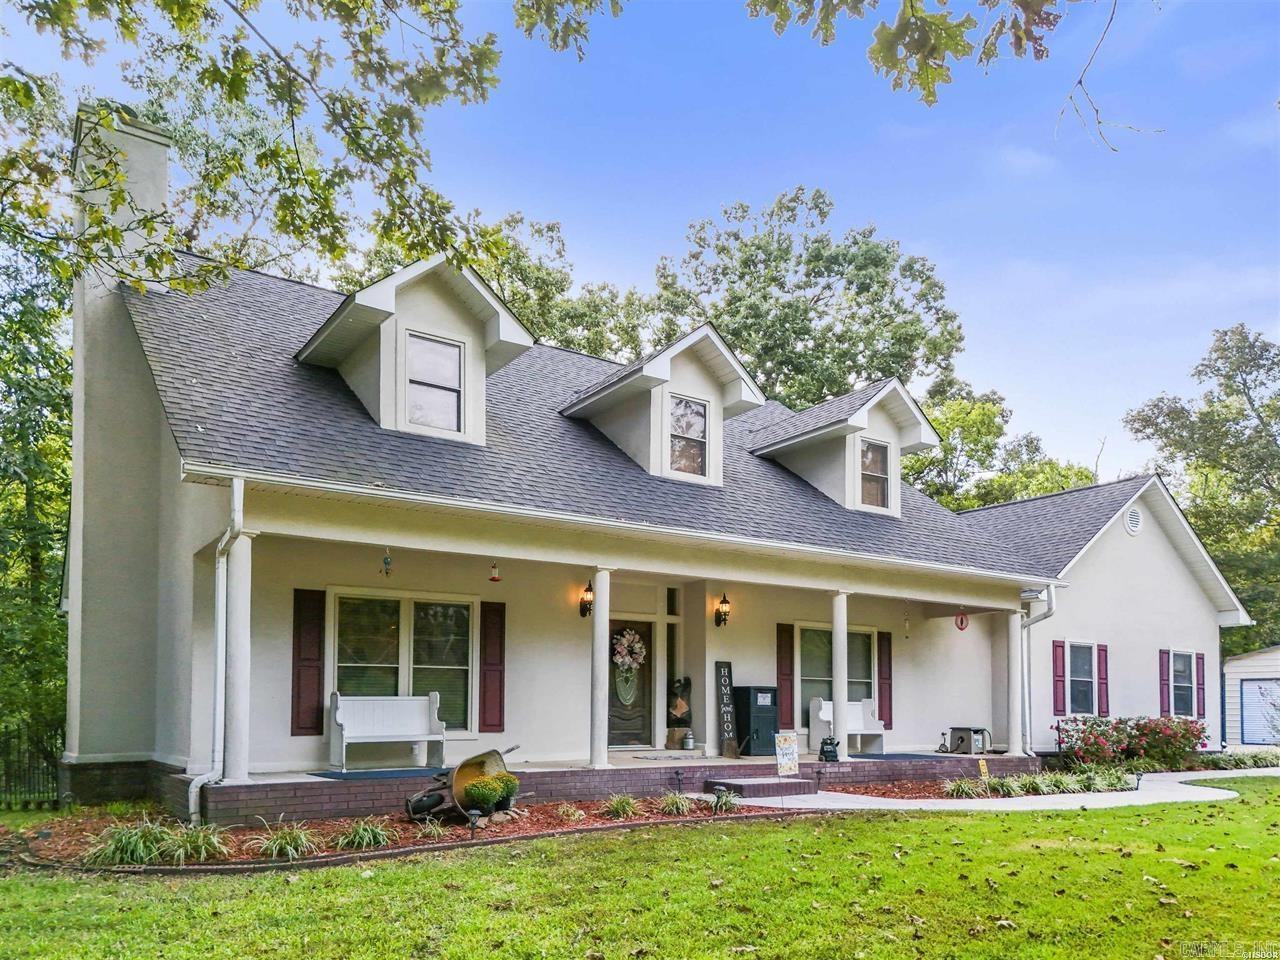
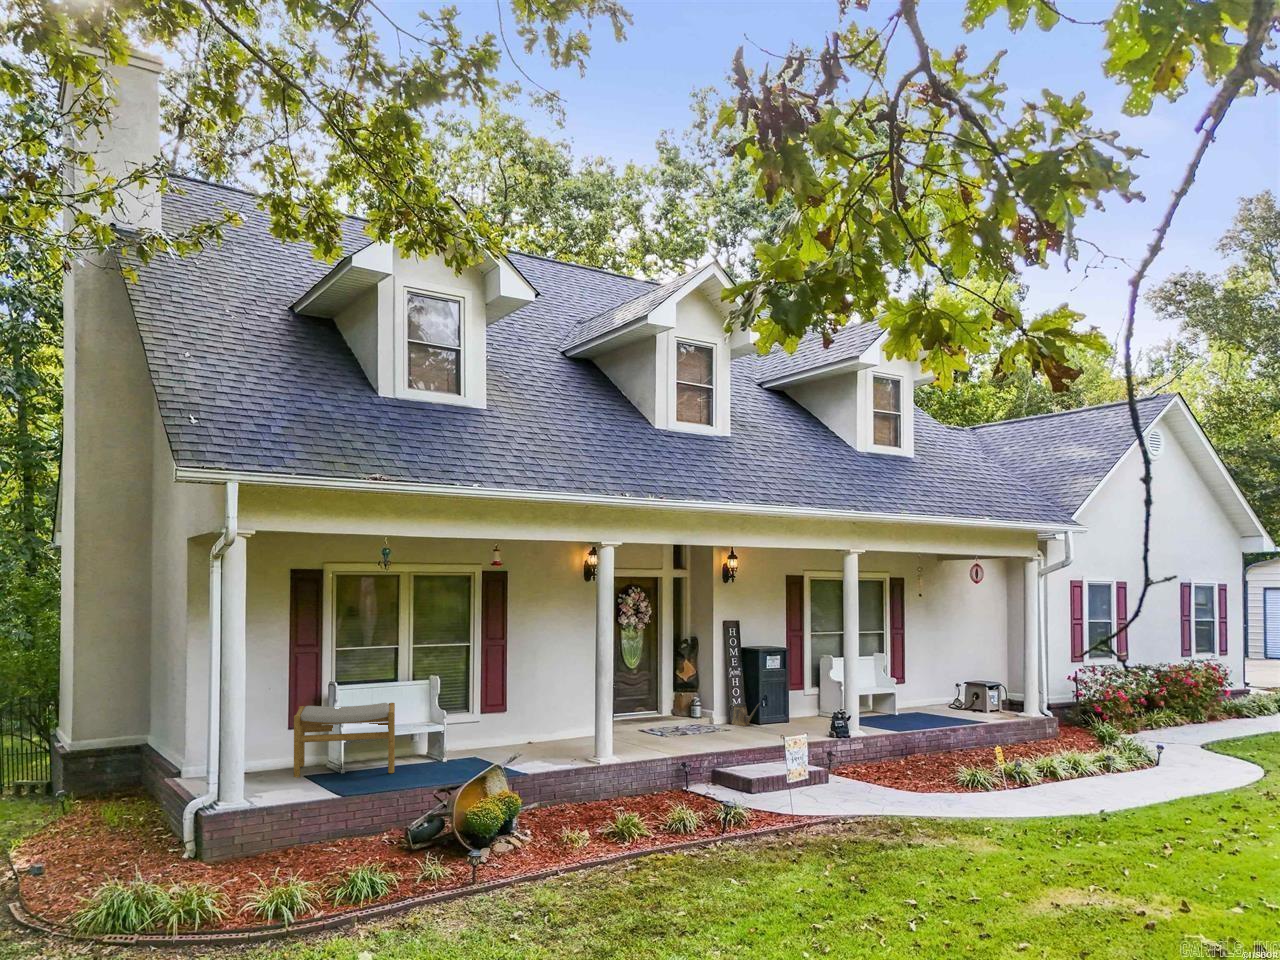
footstool: none [287,712,391,777] -> present [294,703,395,777]

